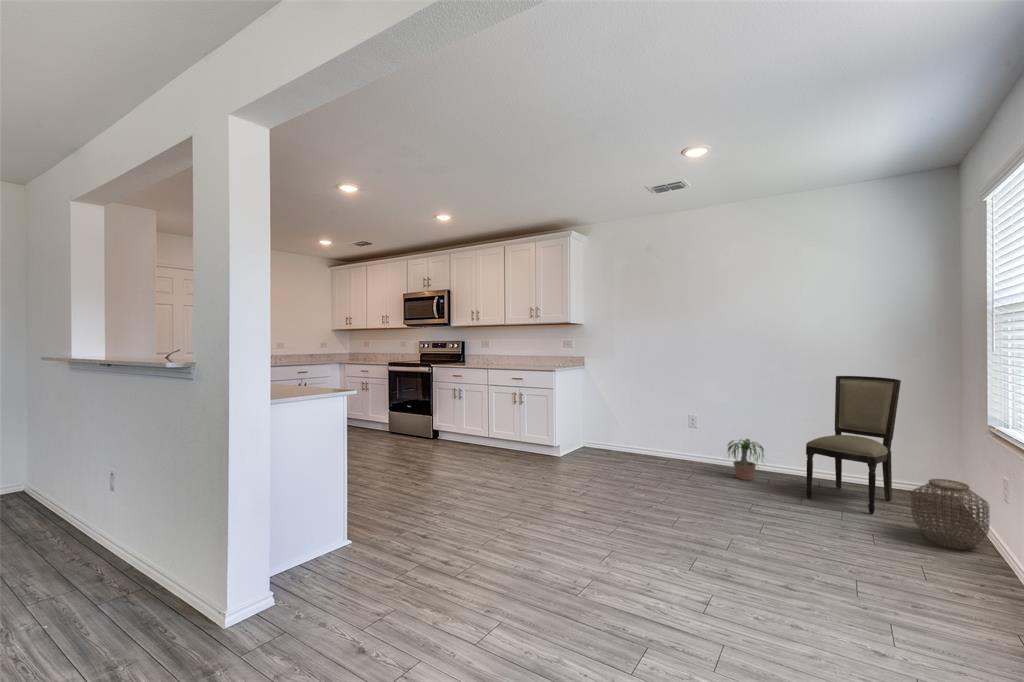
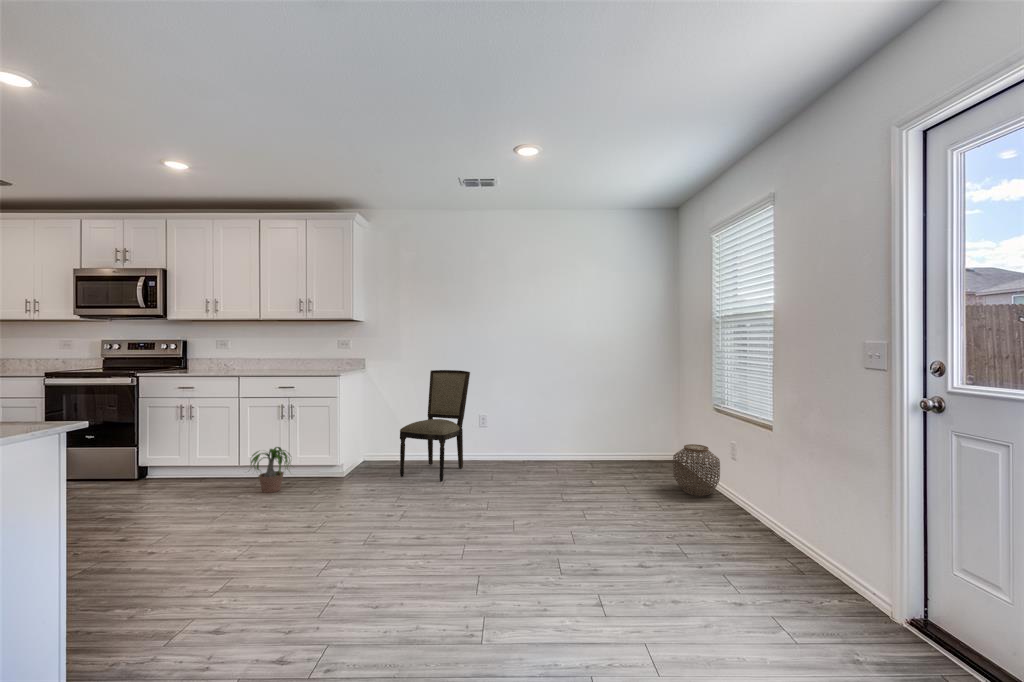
dining chair: present [806,376,901,514] -> present [400,370,470,481]
potted plant: present [728,439,764,480] -> present [251,447,289,493]

